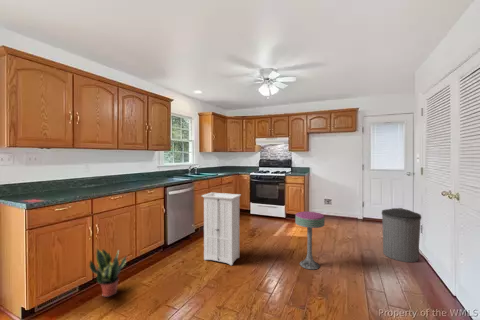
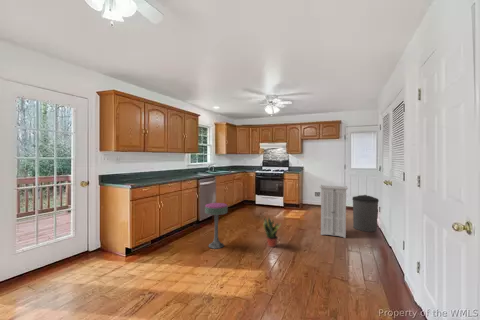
storage cabinet: present [202,192,241,265] -> present [320,185,348,238]
bar stool: present [295,212,325,269] -> present [205,203,228,249]
potted plant: present [90,249,126,297] -> present [264,218,280,247]

